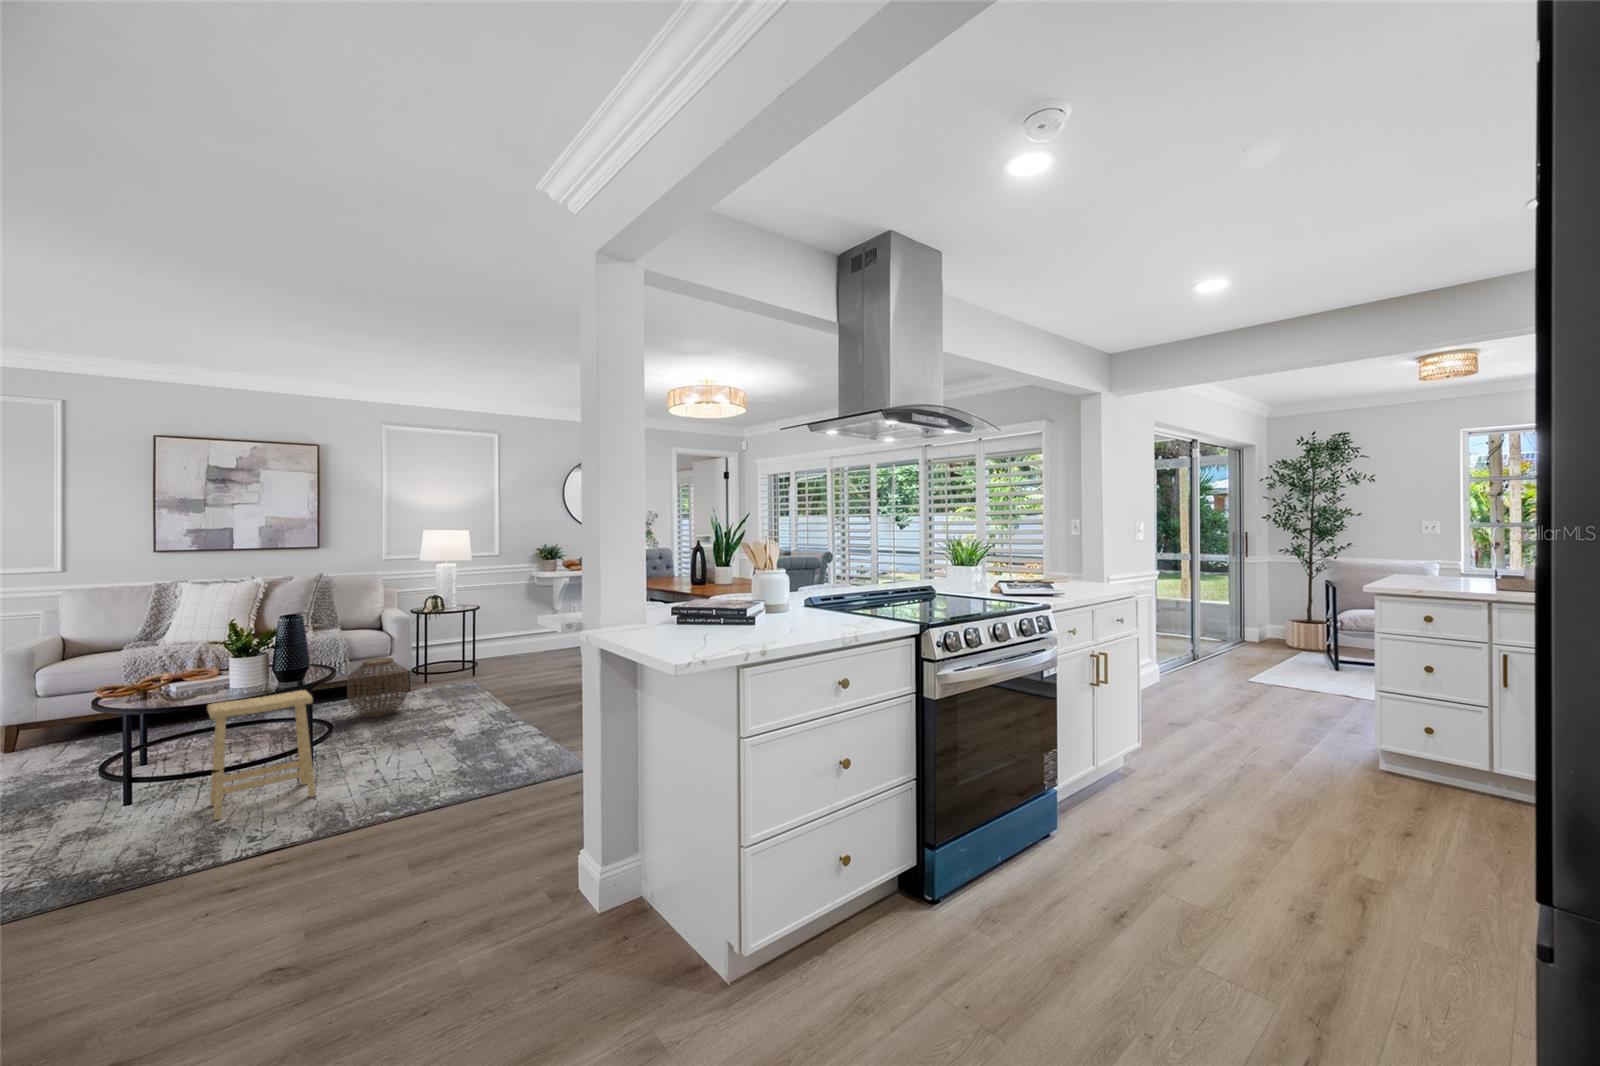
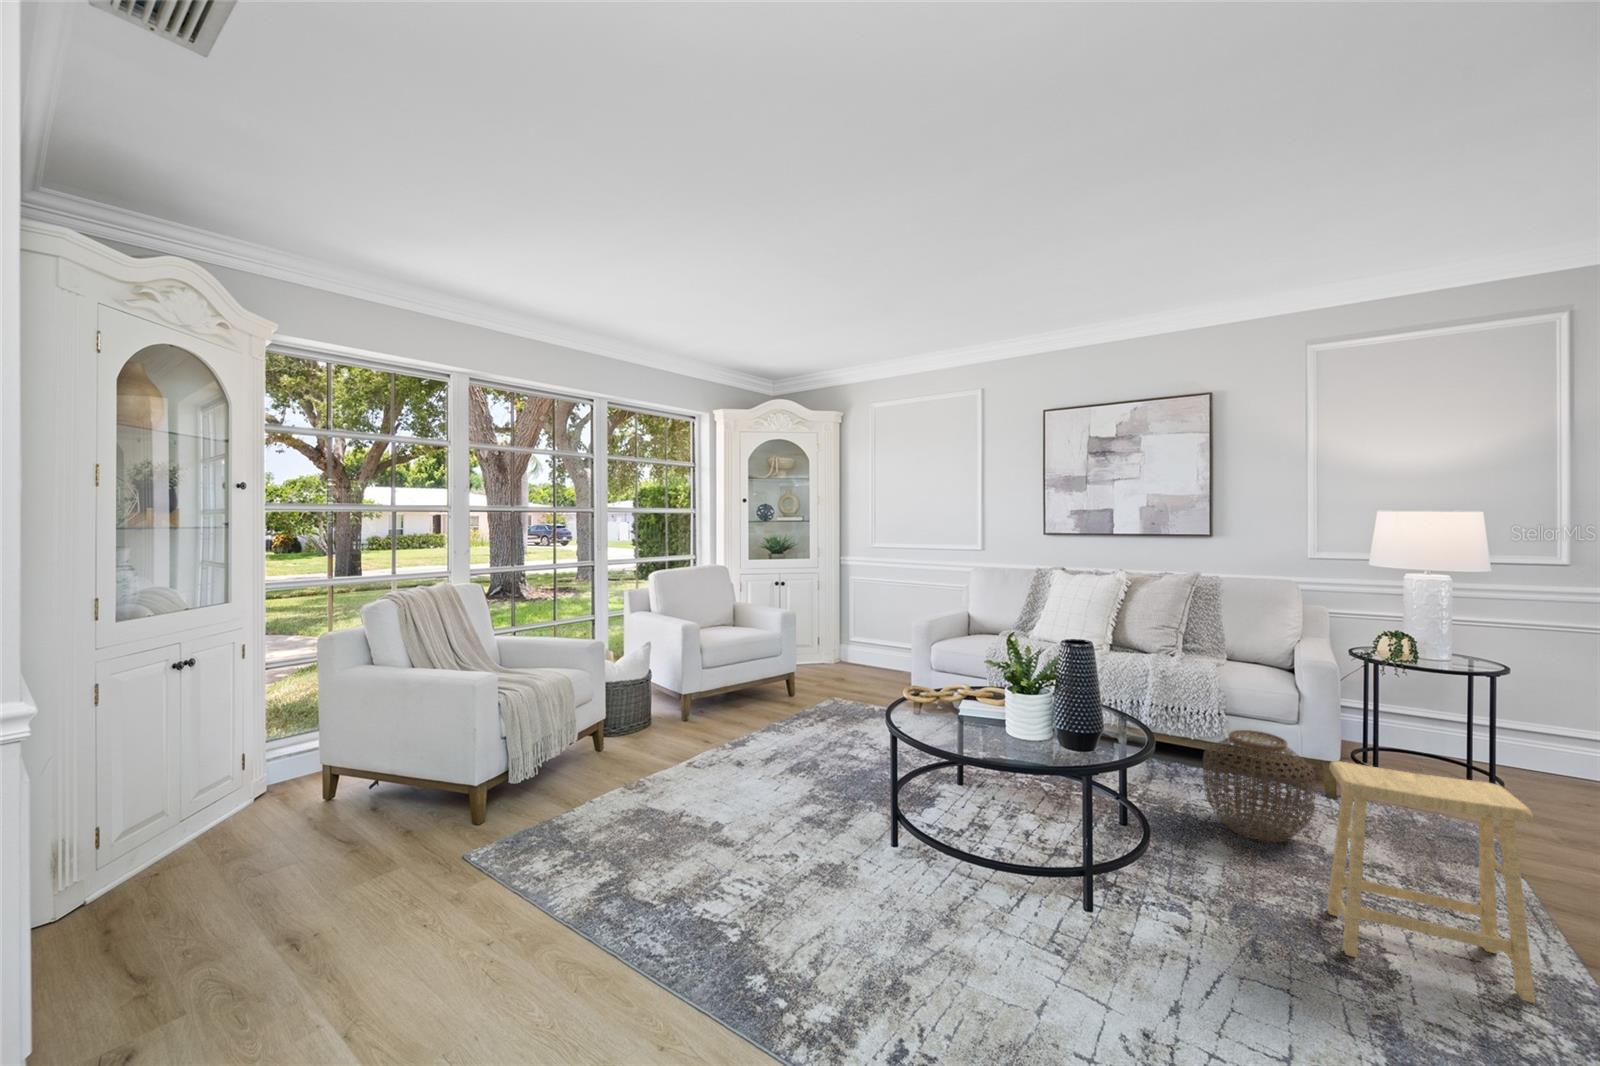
footstool: present [207,690,316,820] -> present [1327,761,1535,1003]

